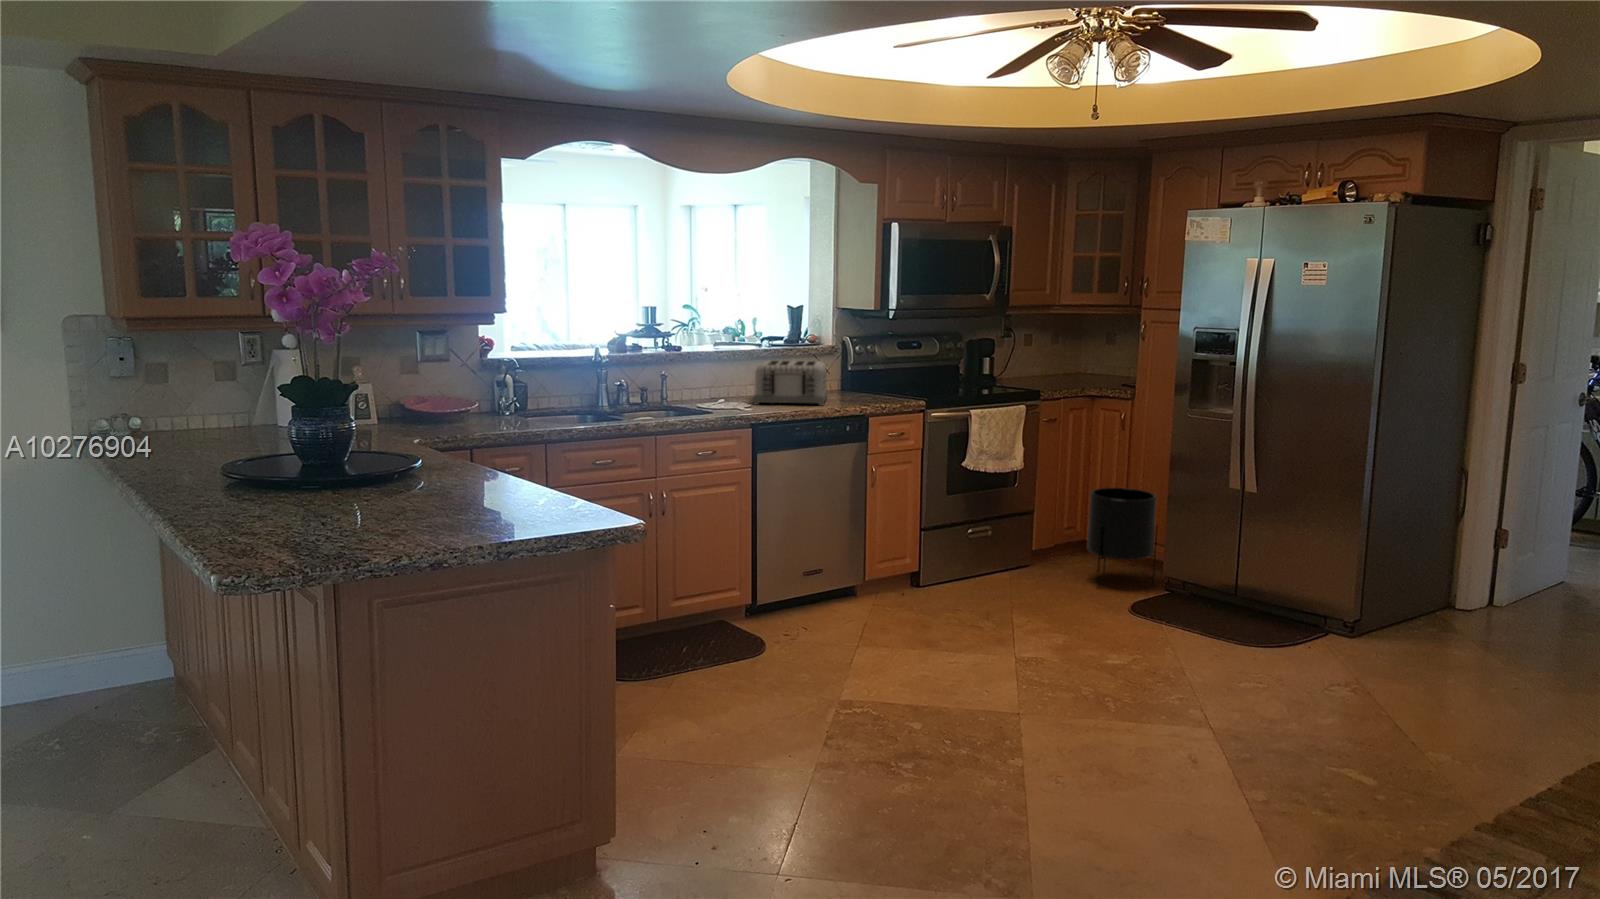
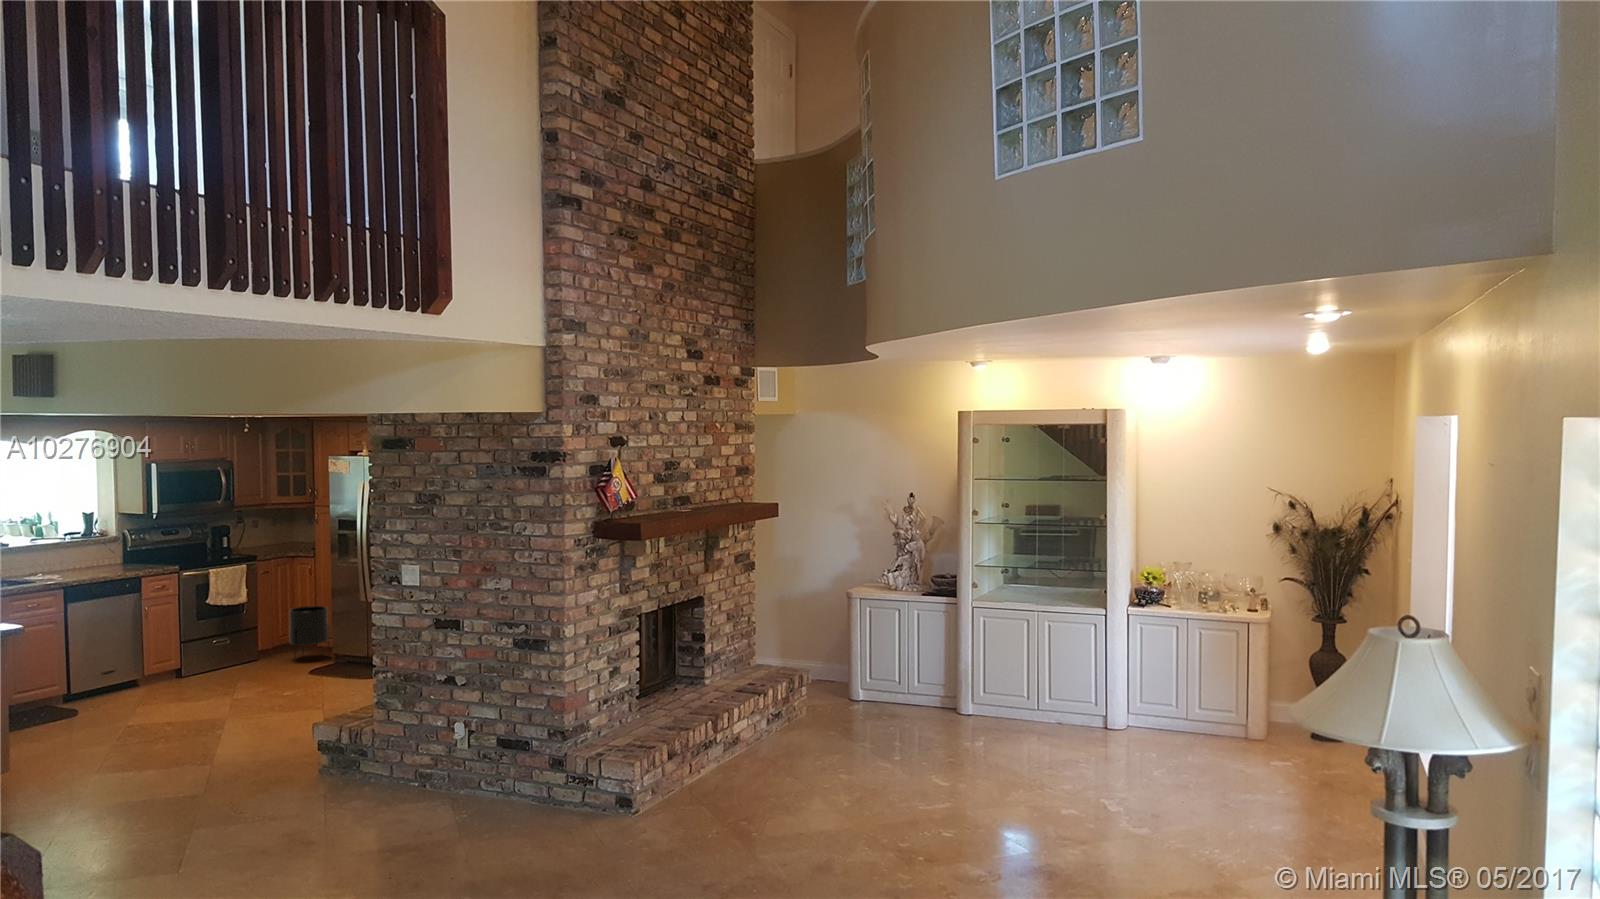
toaster: present [754,360,827,406] -> none [62,548,113,577]

